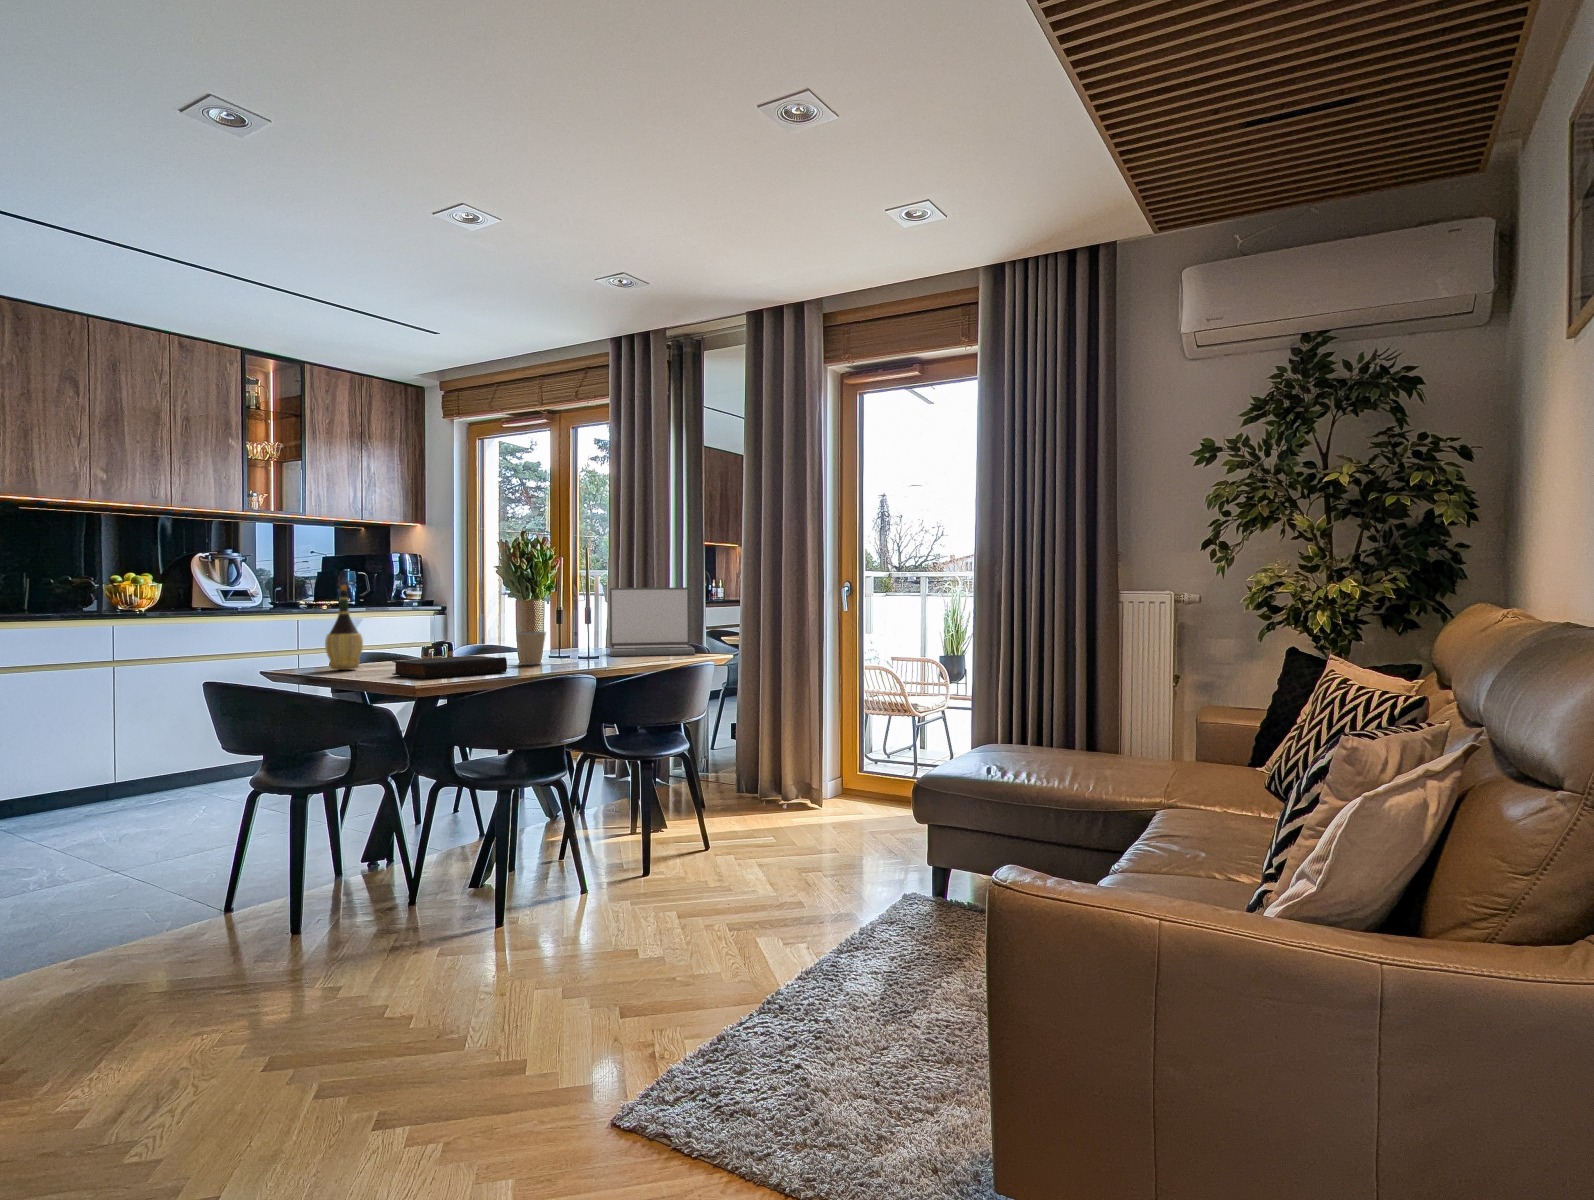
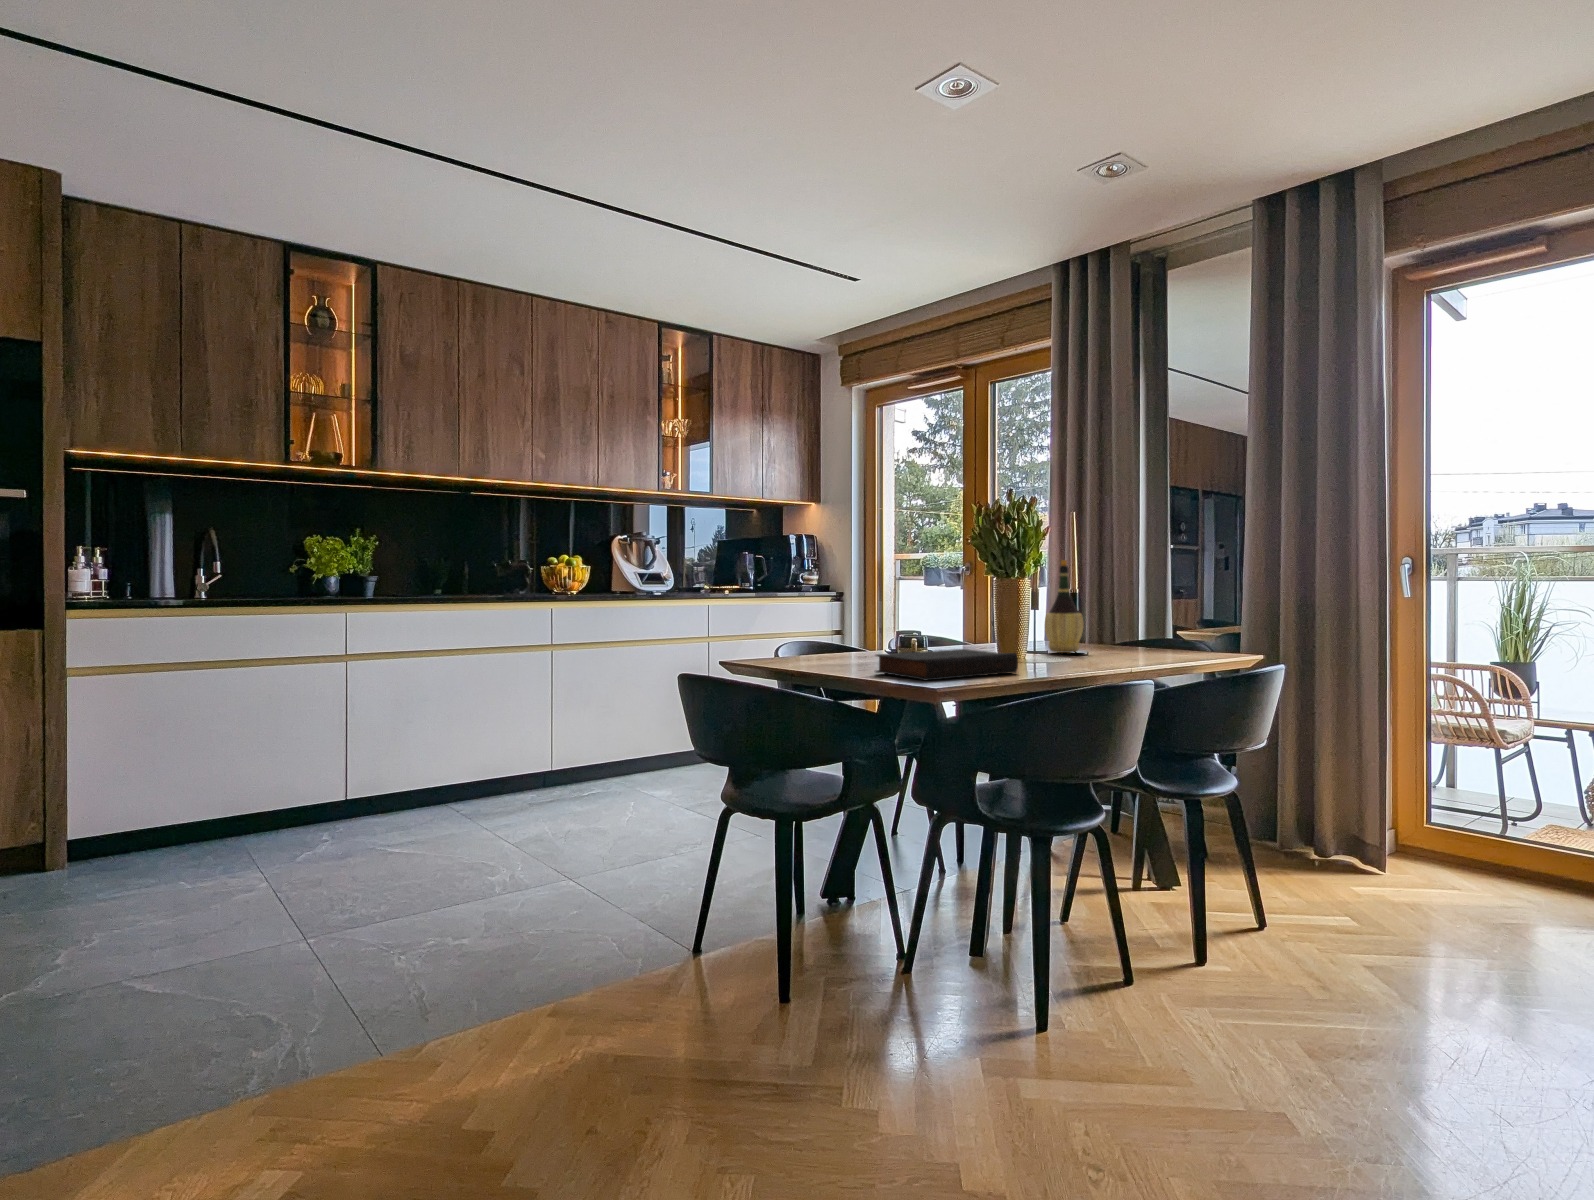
wine bottle: present [325,585,363,670] -> present [1045,560,1083,653]
laptop: present [609,587,695,656] -> none [1086,564,1216,652]
coffee cup: present [517,631,546,665] -> none [1003,619,1042,662]

